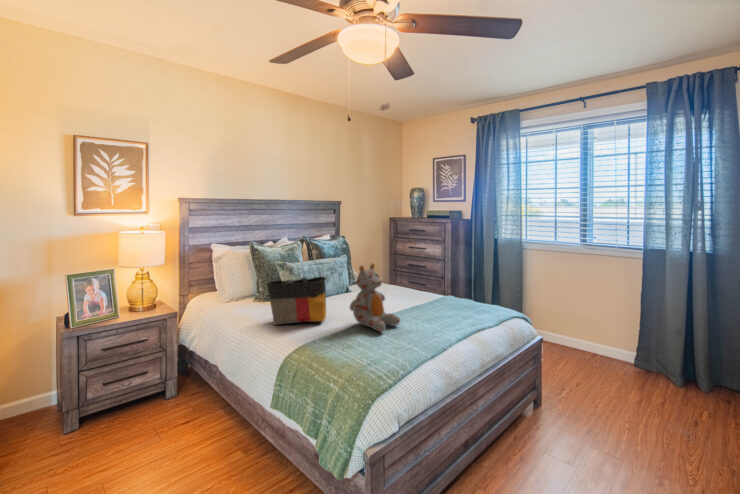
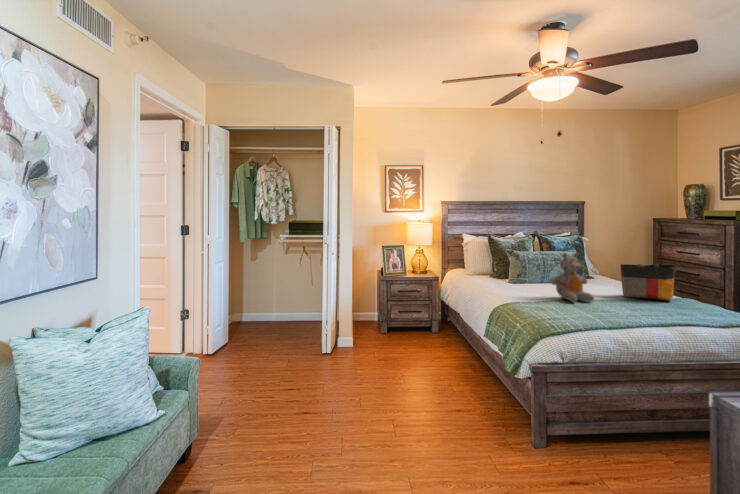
tote bag: present [267,277,326,325] -> present [620,264,677,300]

